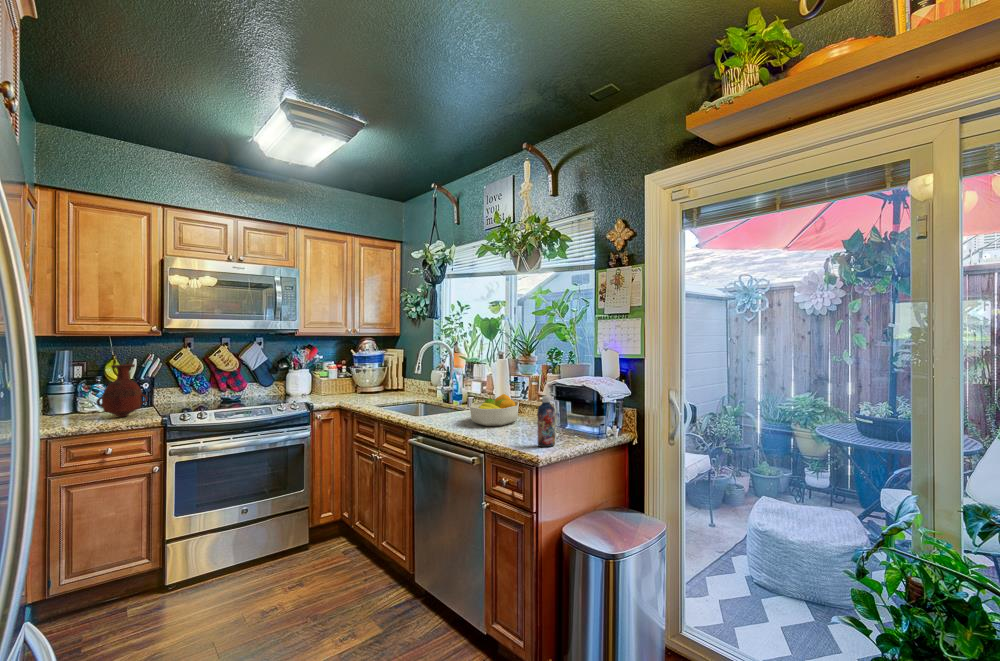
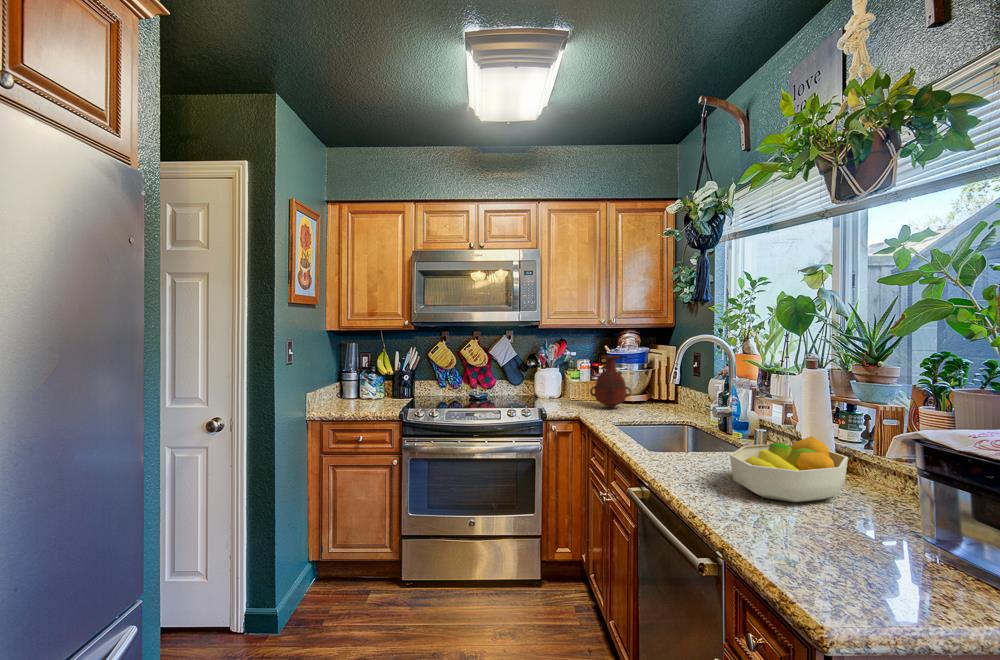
vase: present [96,364,148,417] -> present [590,356,631,408]
bottle: present [537,396,555,447] -> none [862,477,925,614]

